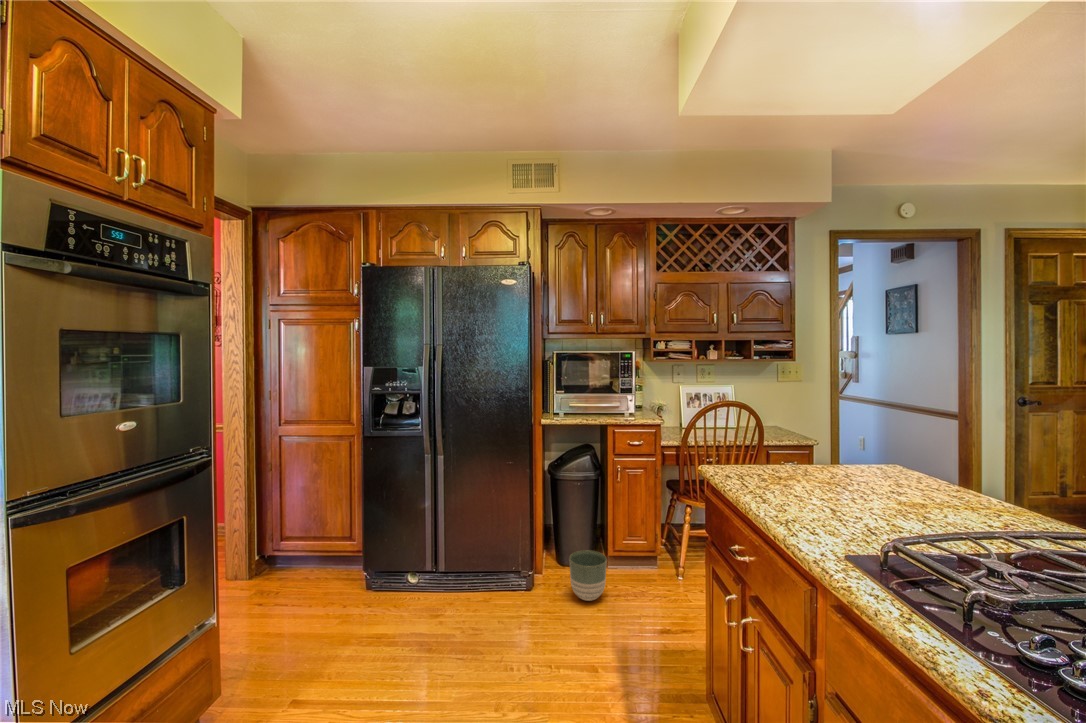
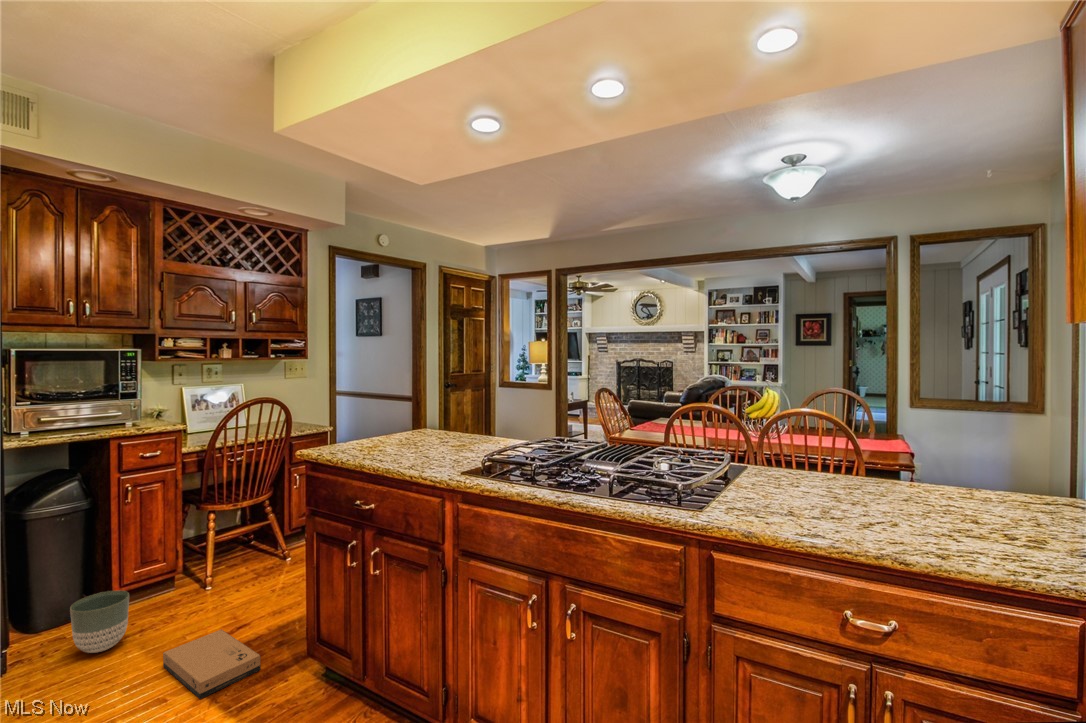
cardboard box: none [614,629,681,703] -> present [163,630,261,699]

